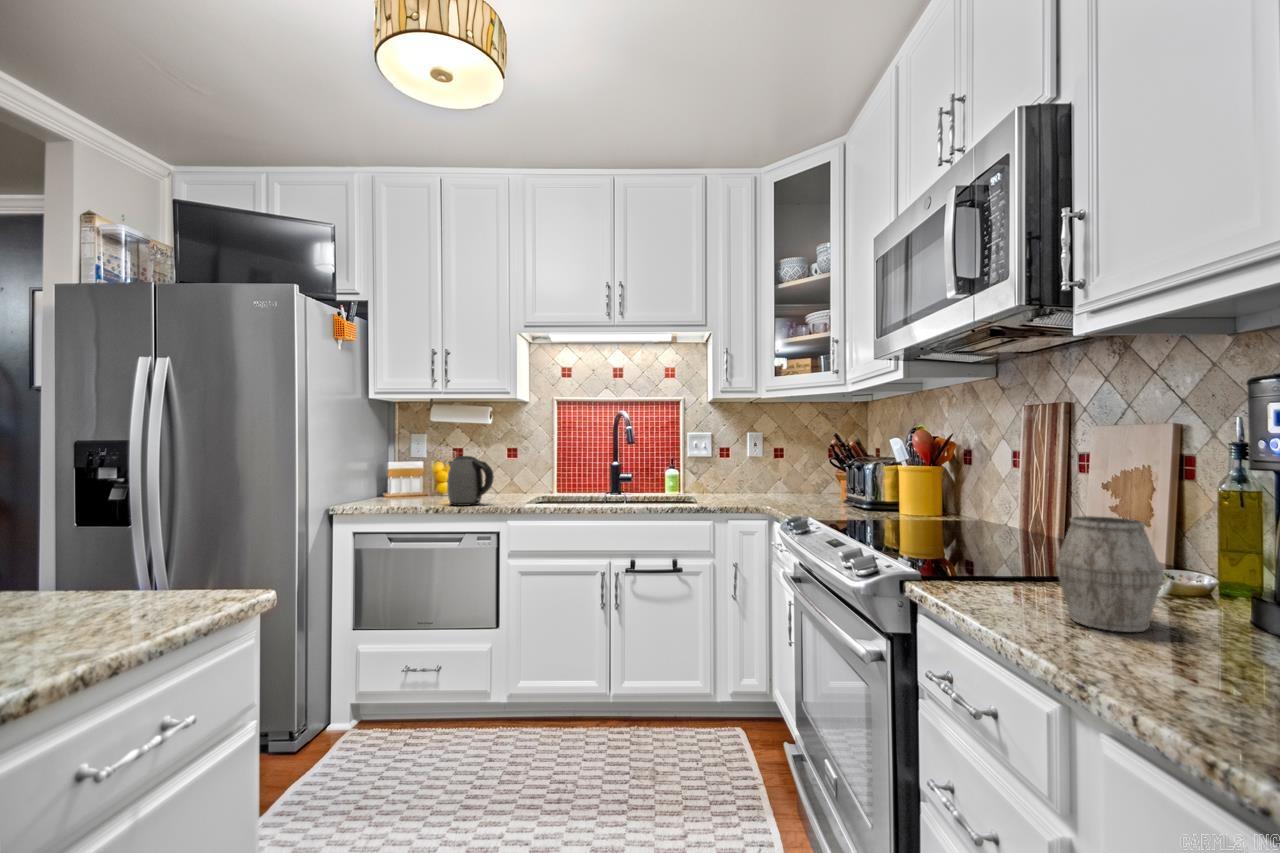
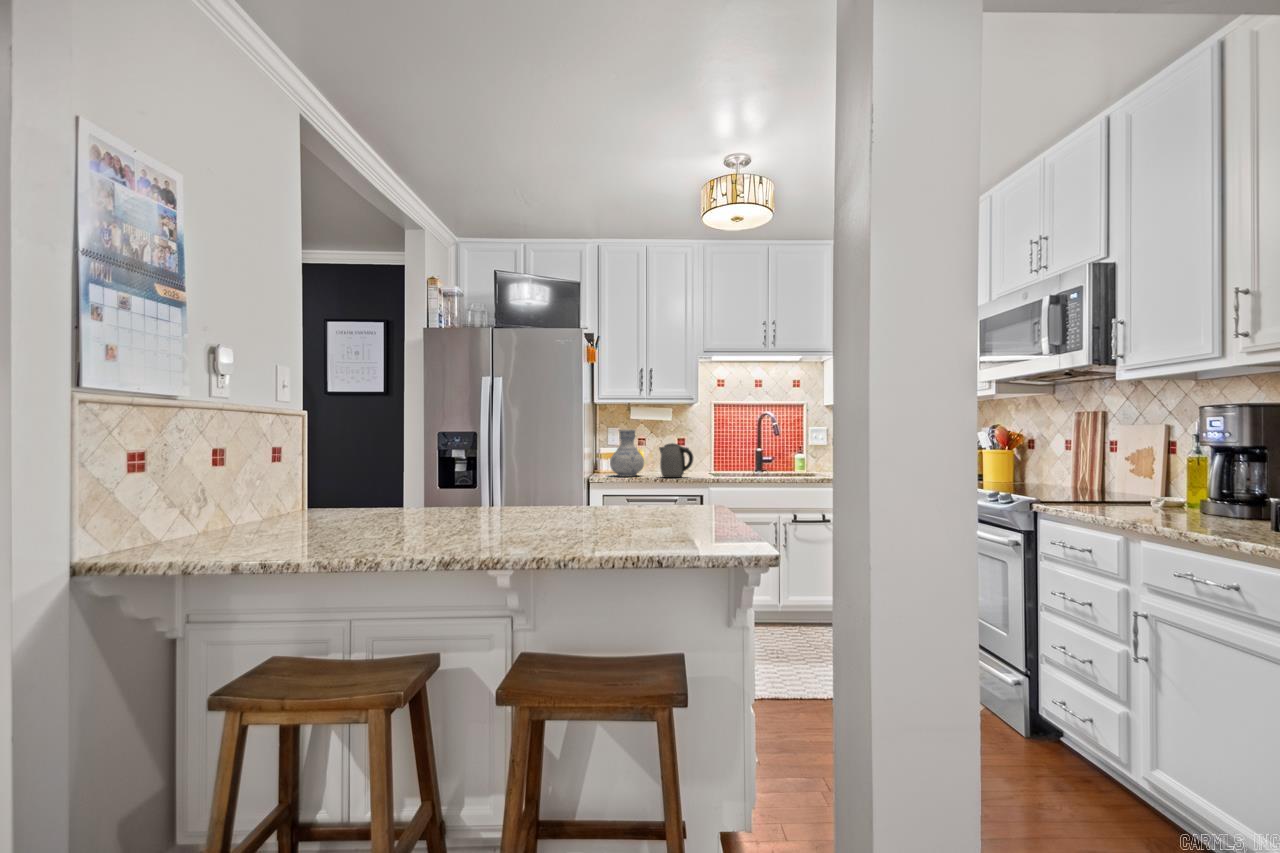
vase: none [386,436,437,503] -> present [610,429,644,477]
mug: present [1056,516,1163,632] -> none [1115,467,1163,515]

